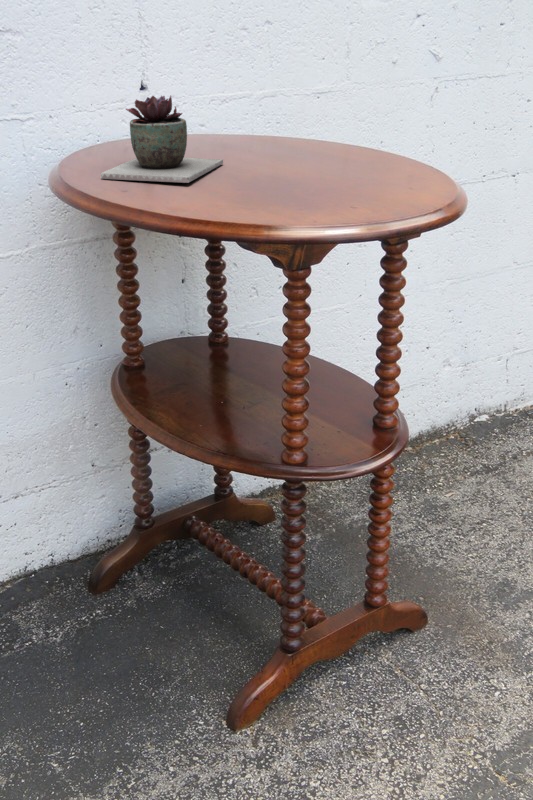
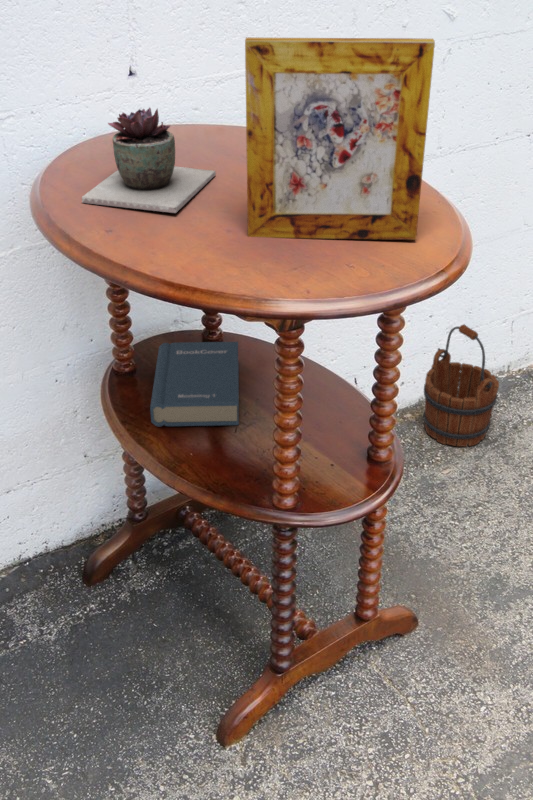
picture frame: none [253,10,422,198] -> present [245,37,435,240]
hardback book: none [161,336,246,404] -> present [150,342,239,427]
wooden bucket: none [424,350,497,473] -> present [424,325,499,446]

